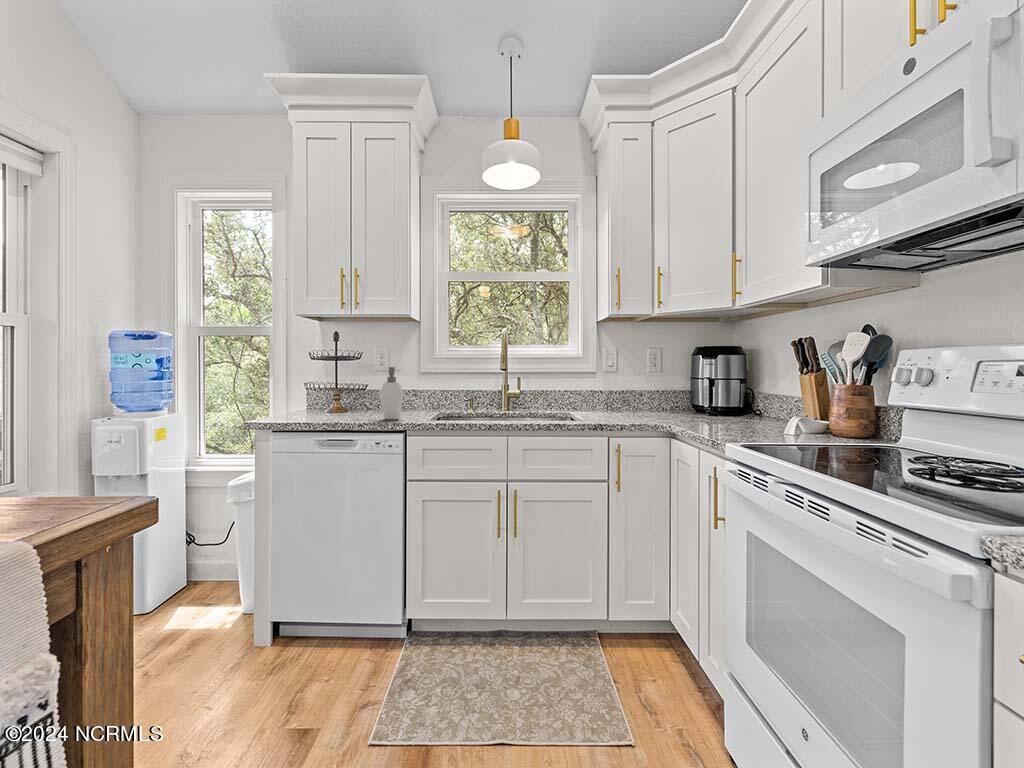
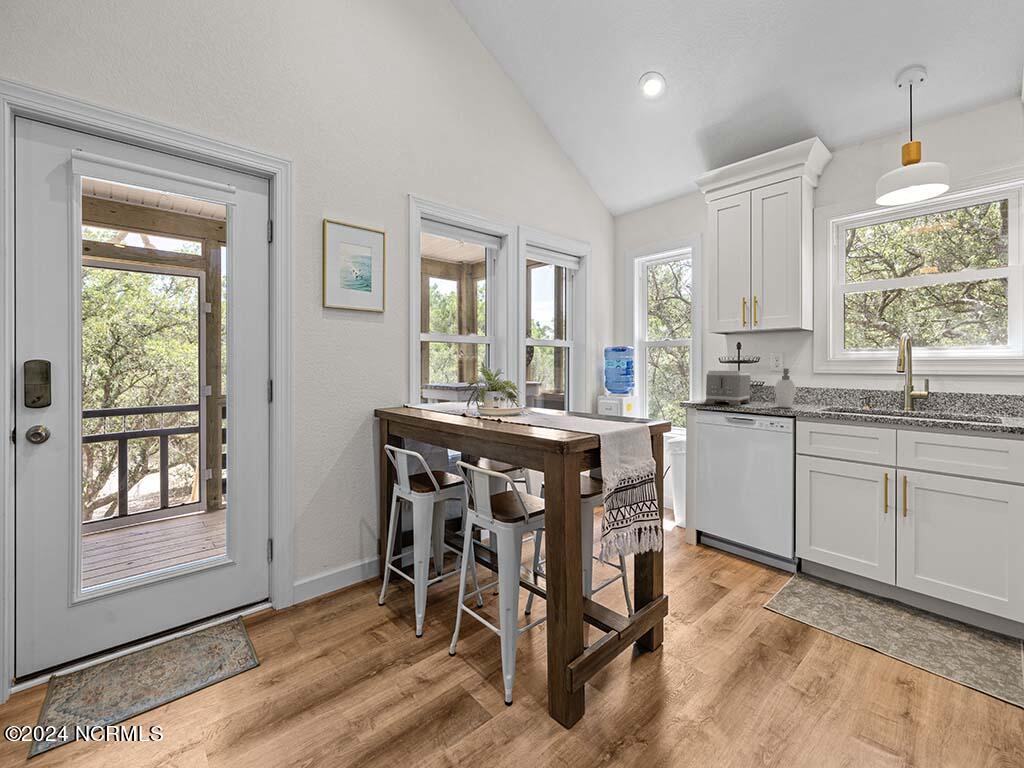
toaster: none [288,371,352,421] -> present [705,371,751,406]

